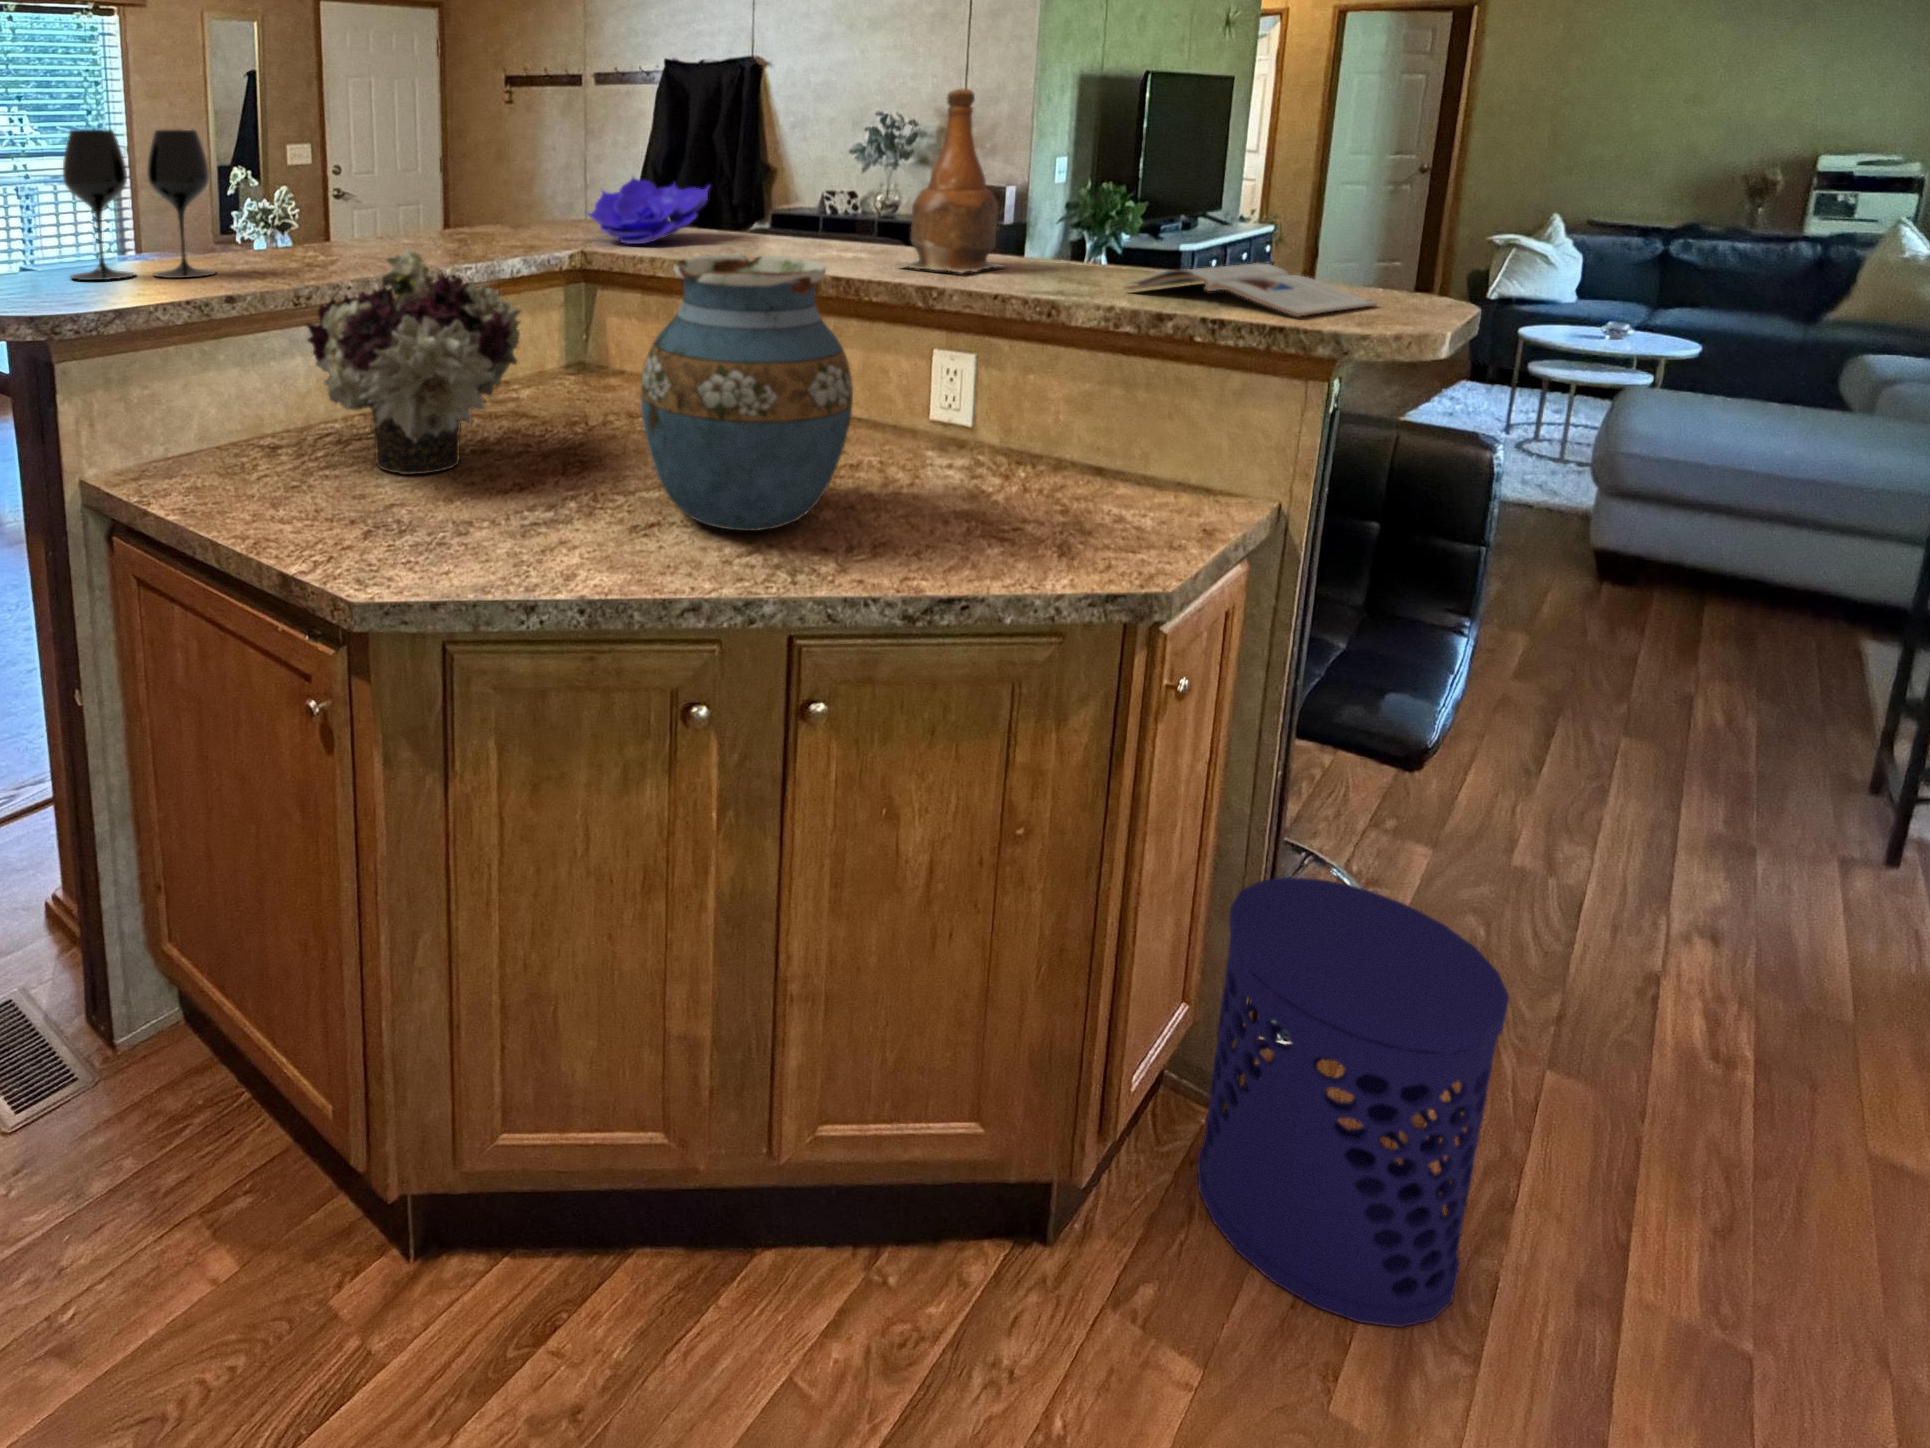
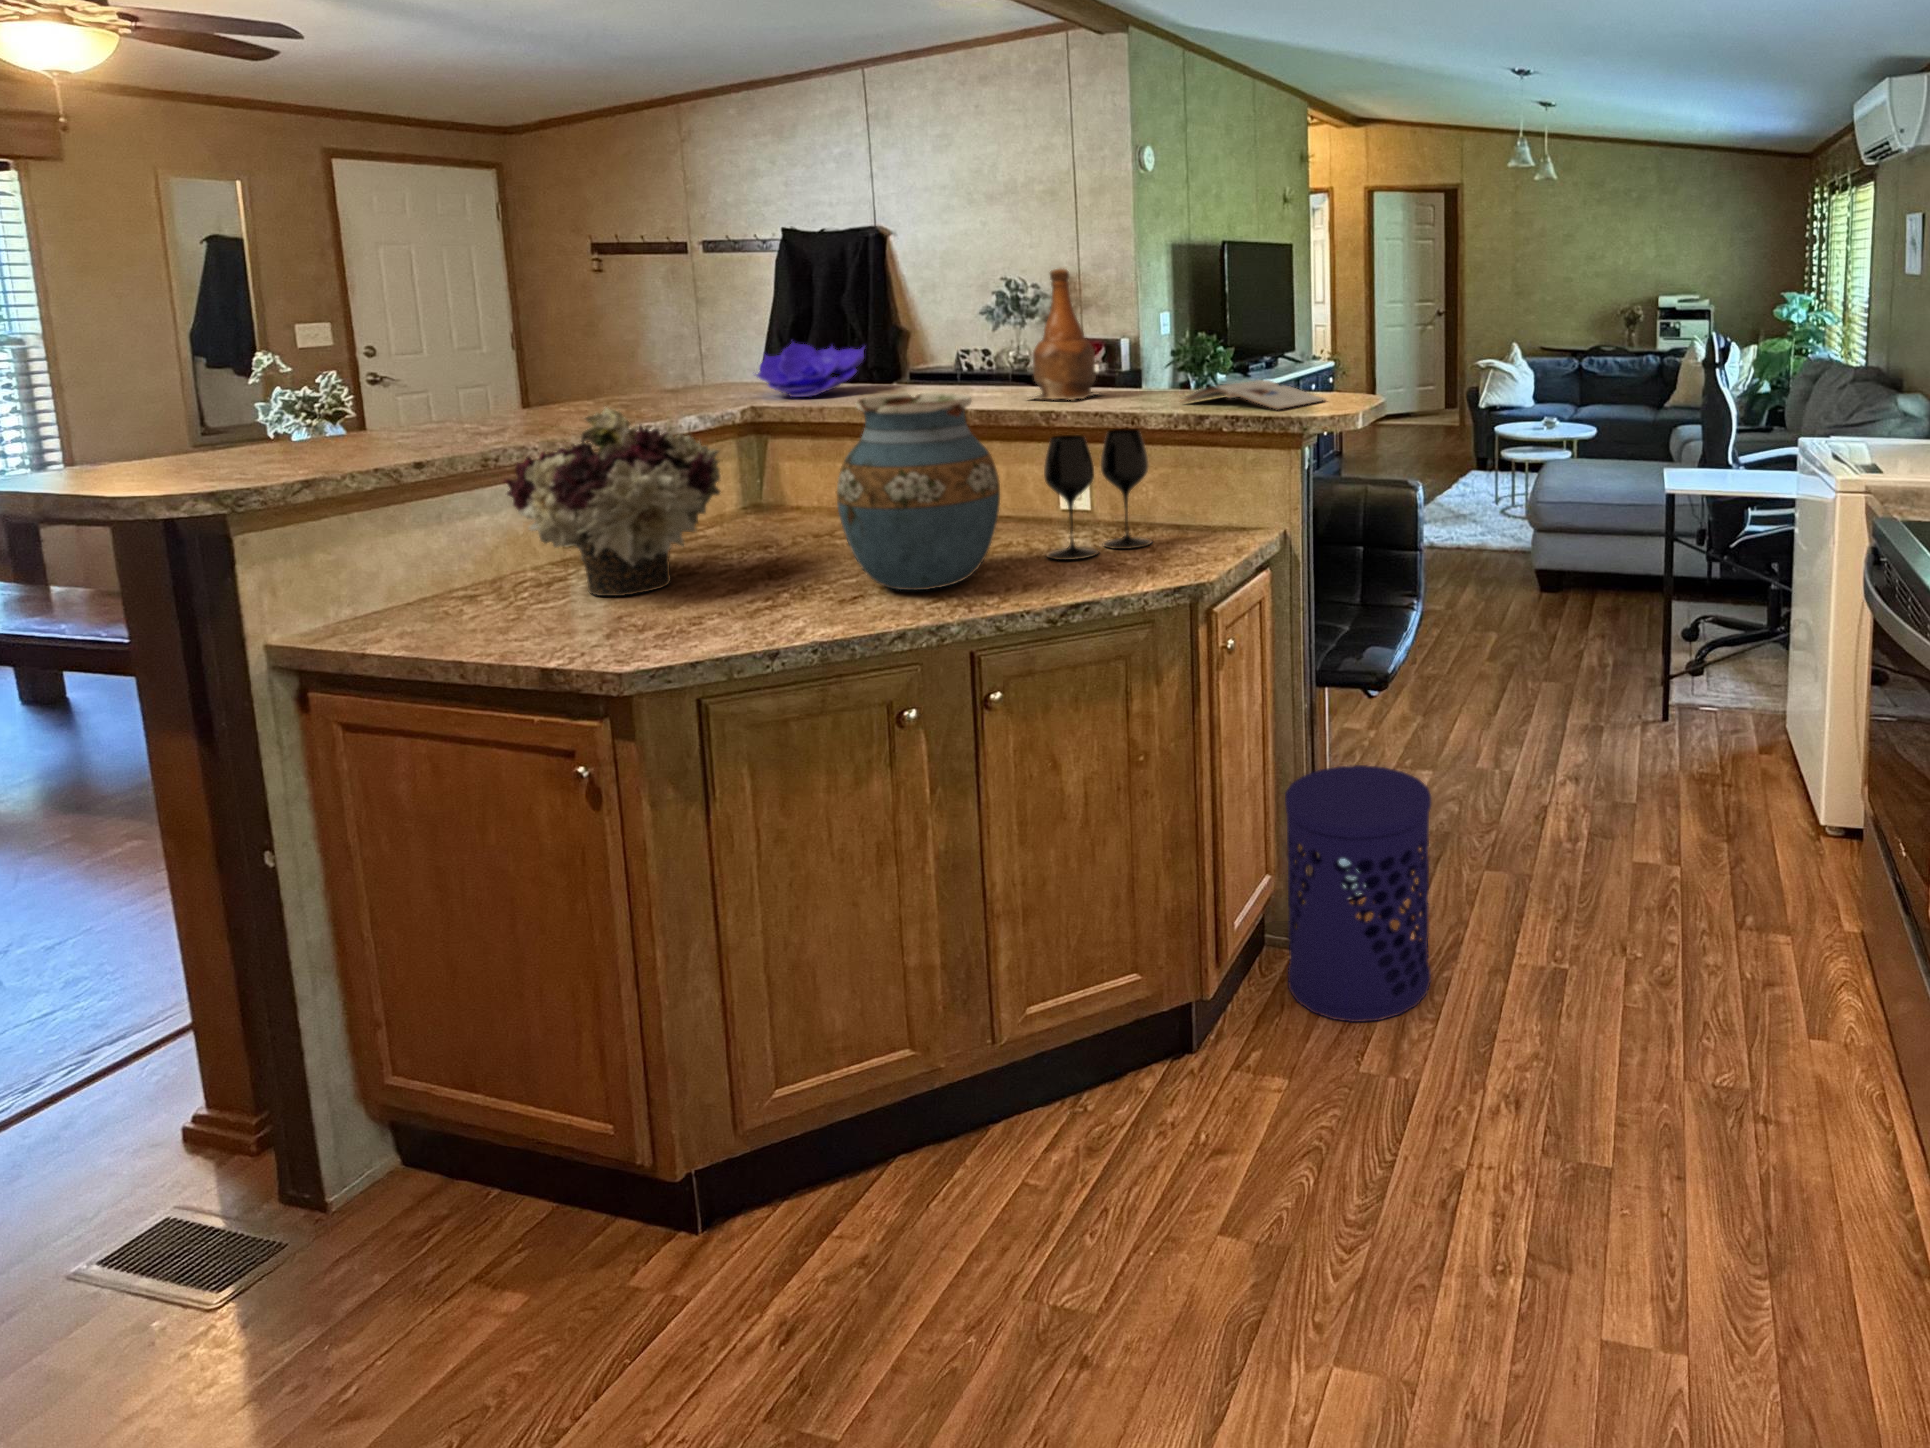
wine glass: present [63,129,215,280] -> present [1044,429,1151,560]

